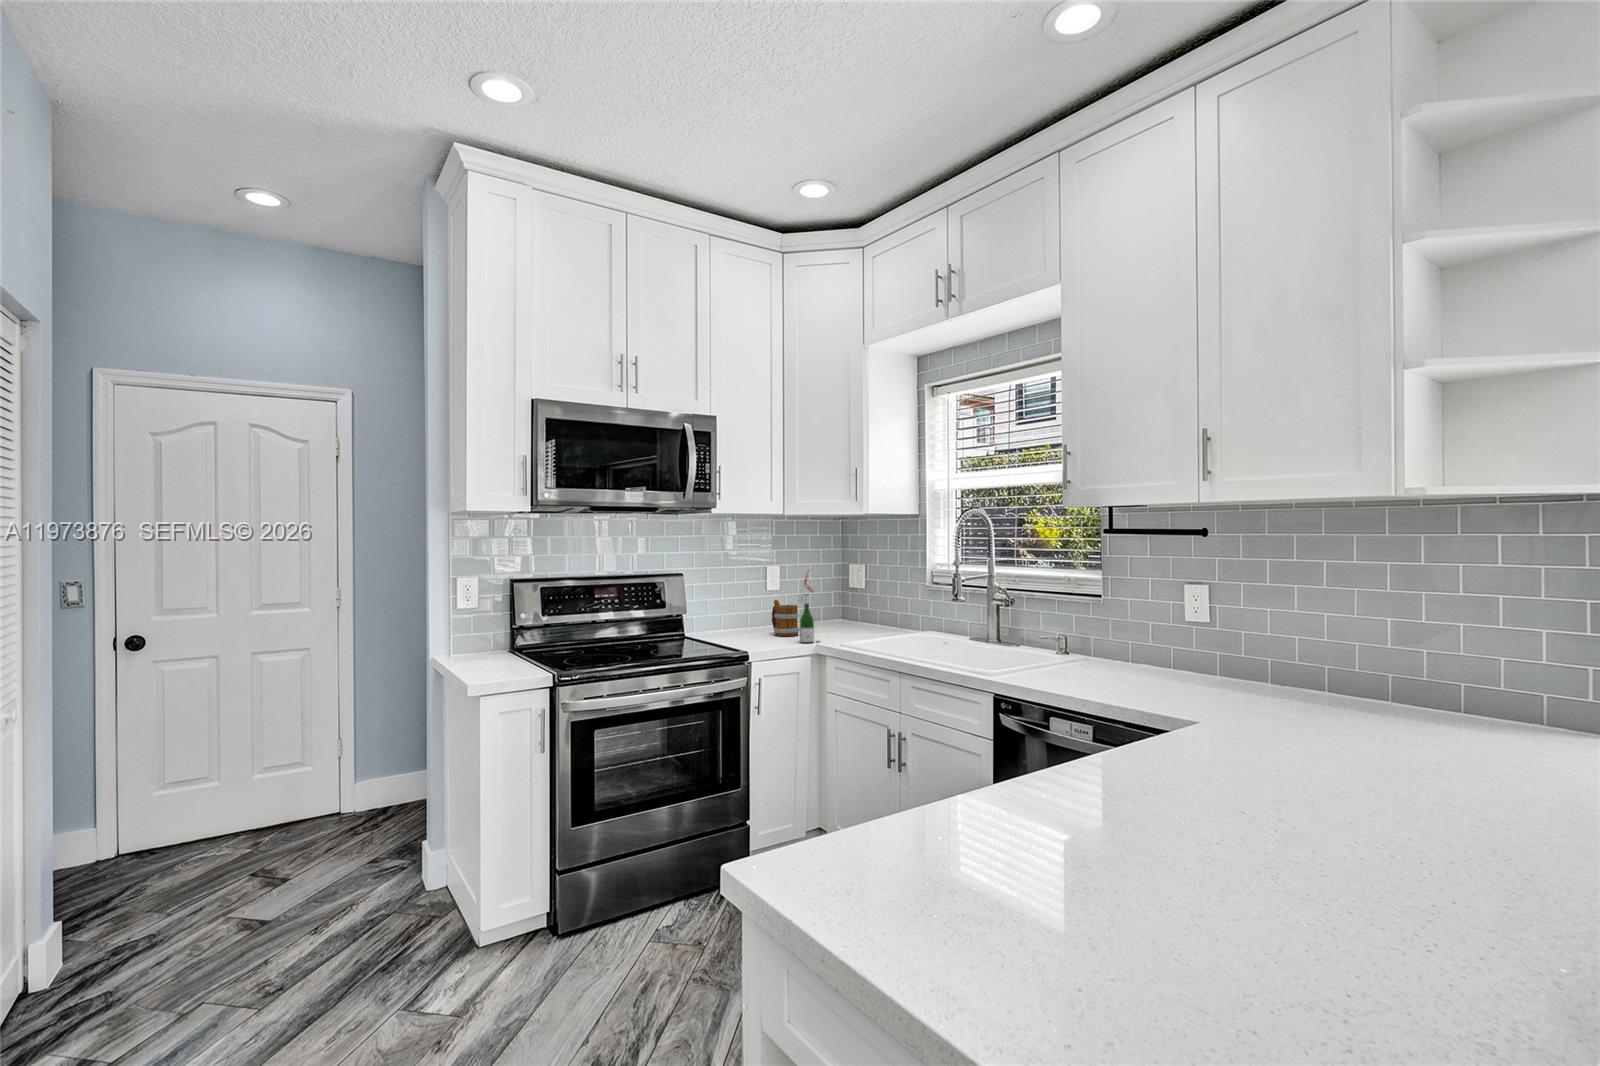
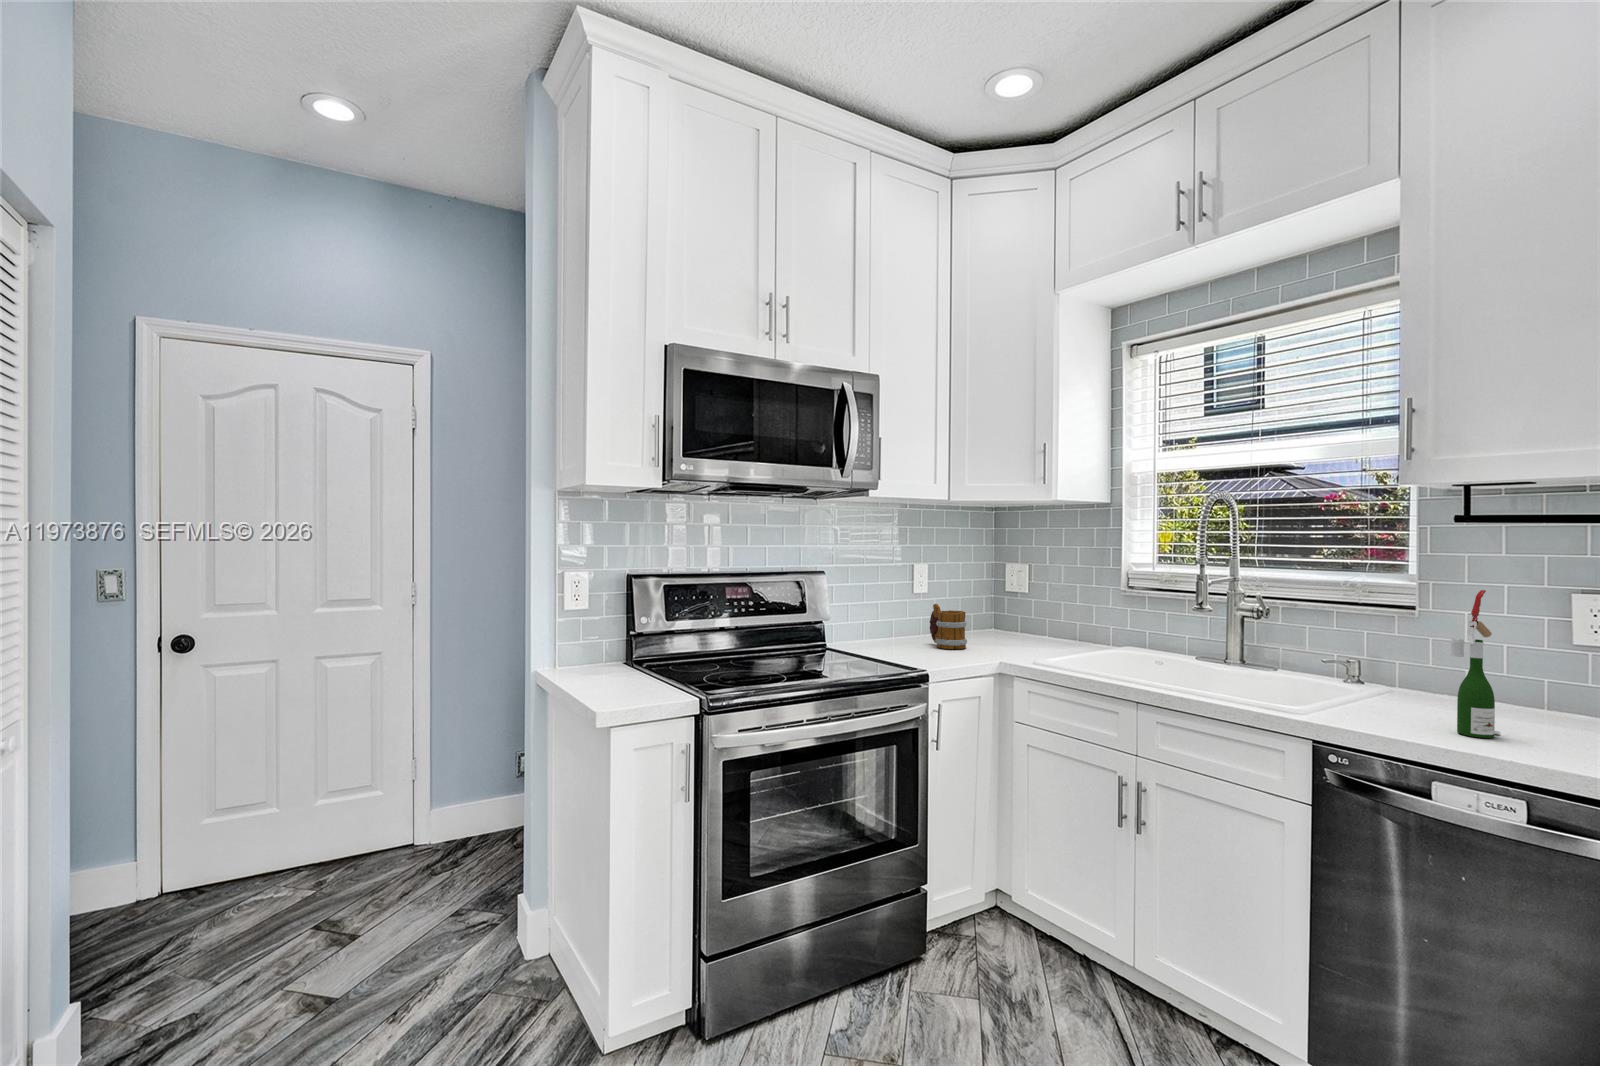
wine bottle: present [798,575,819,643] -> present [1451,590,1501,738]

